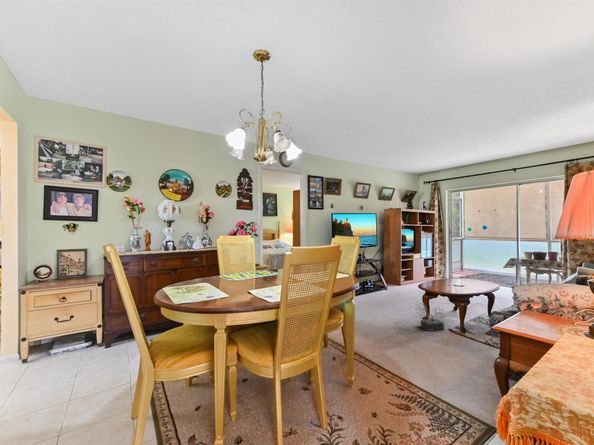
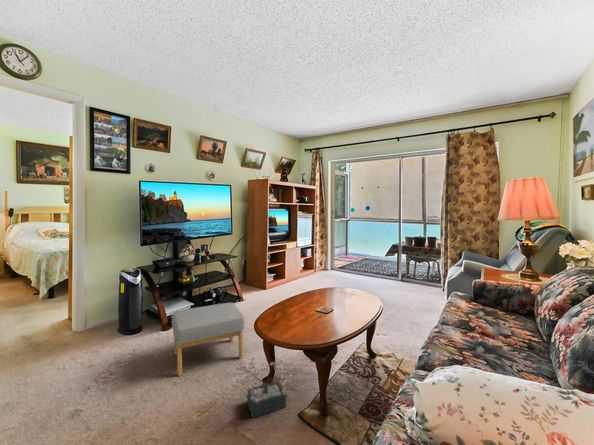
footstool: none [365,283,409,315] -> present [172,303,245,376]

